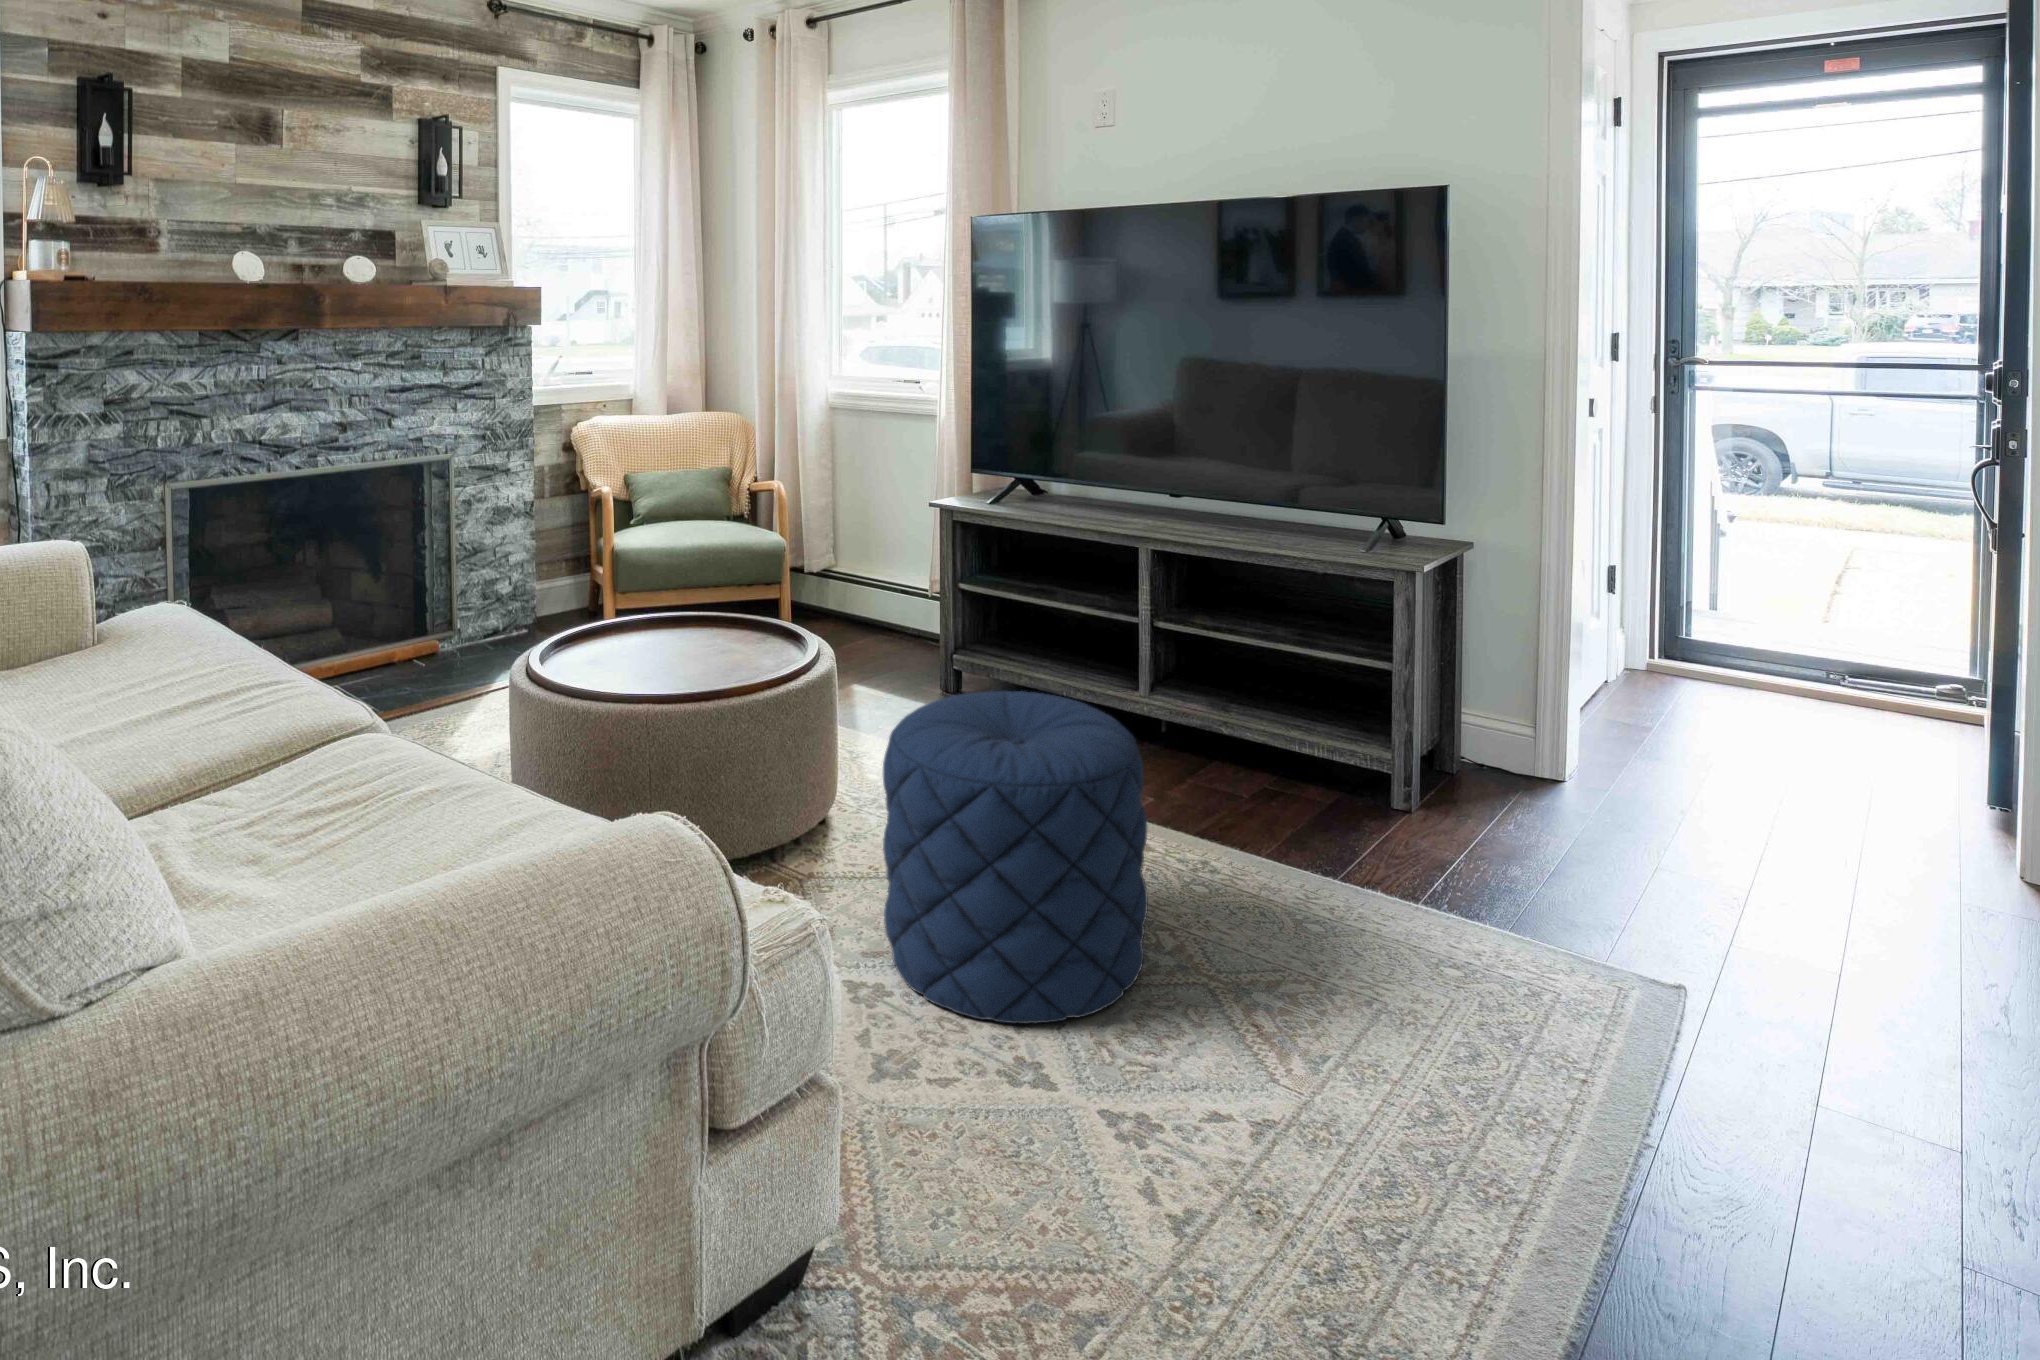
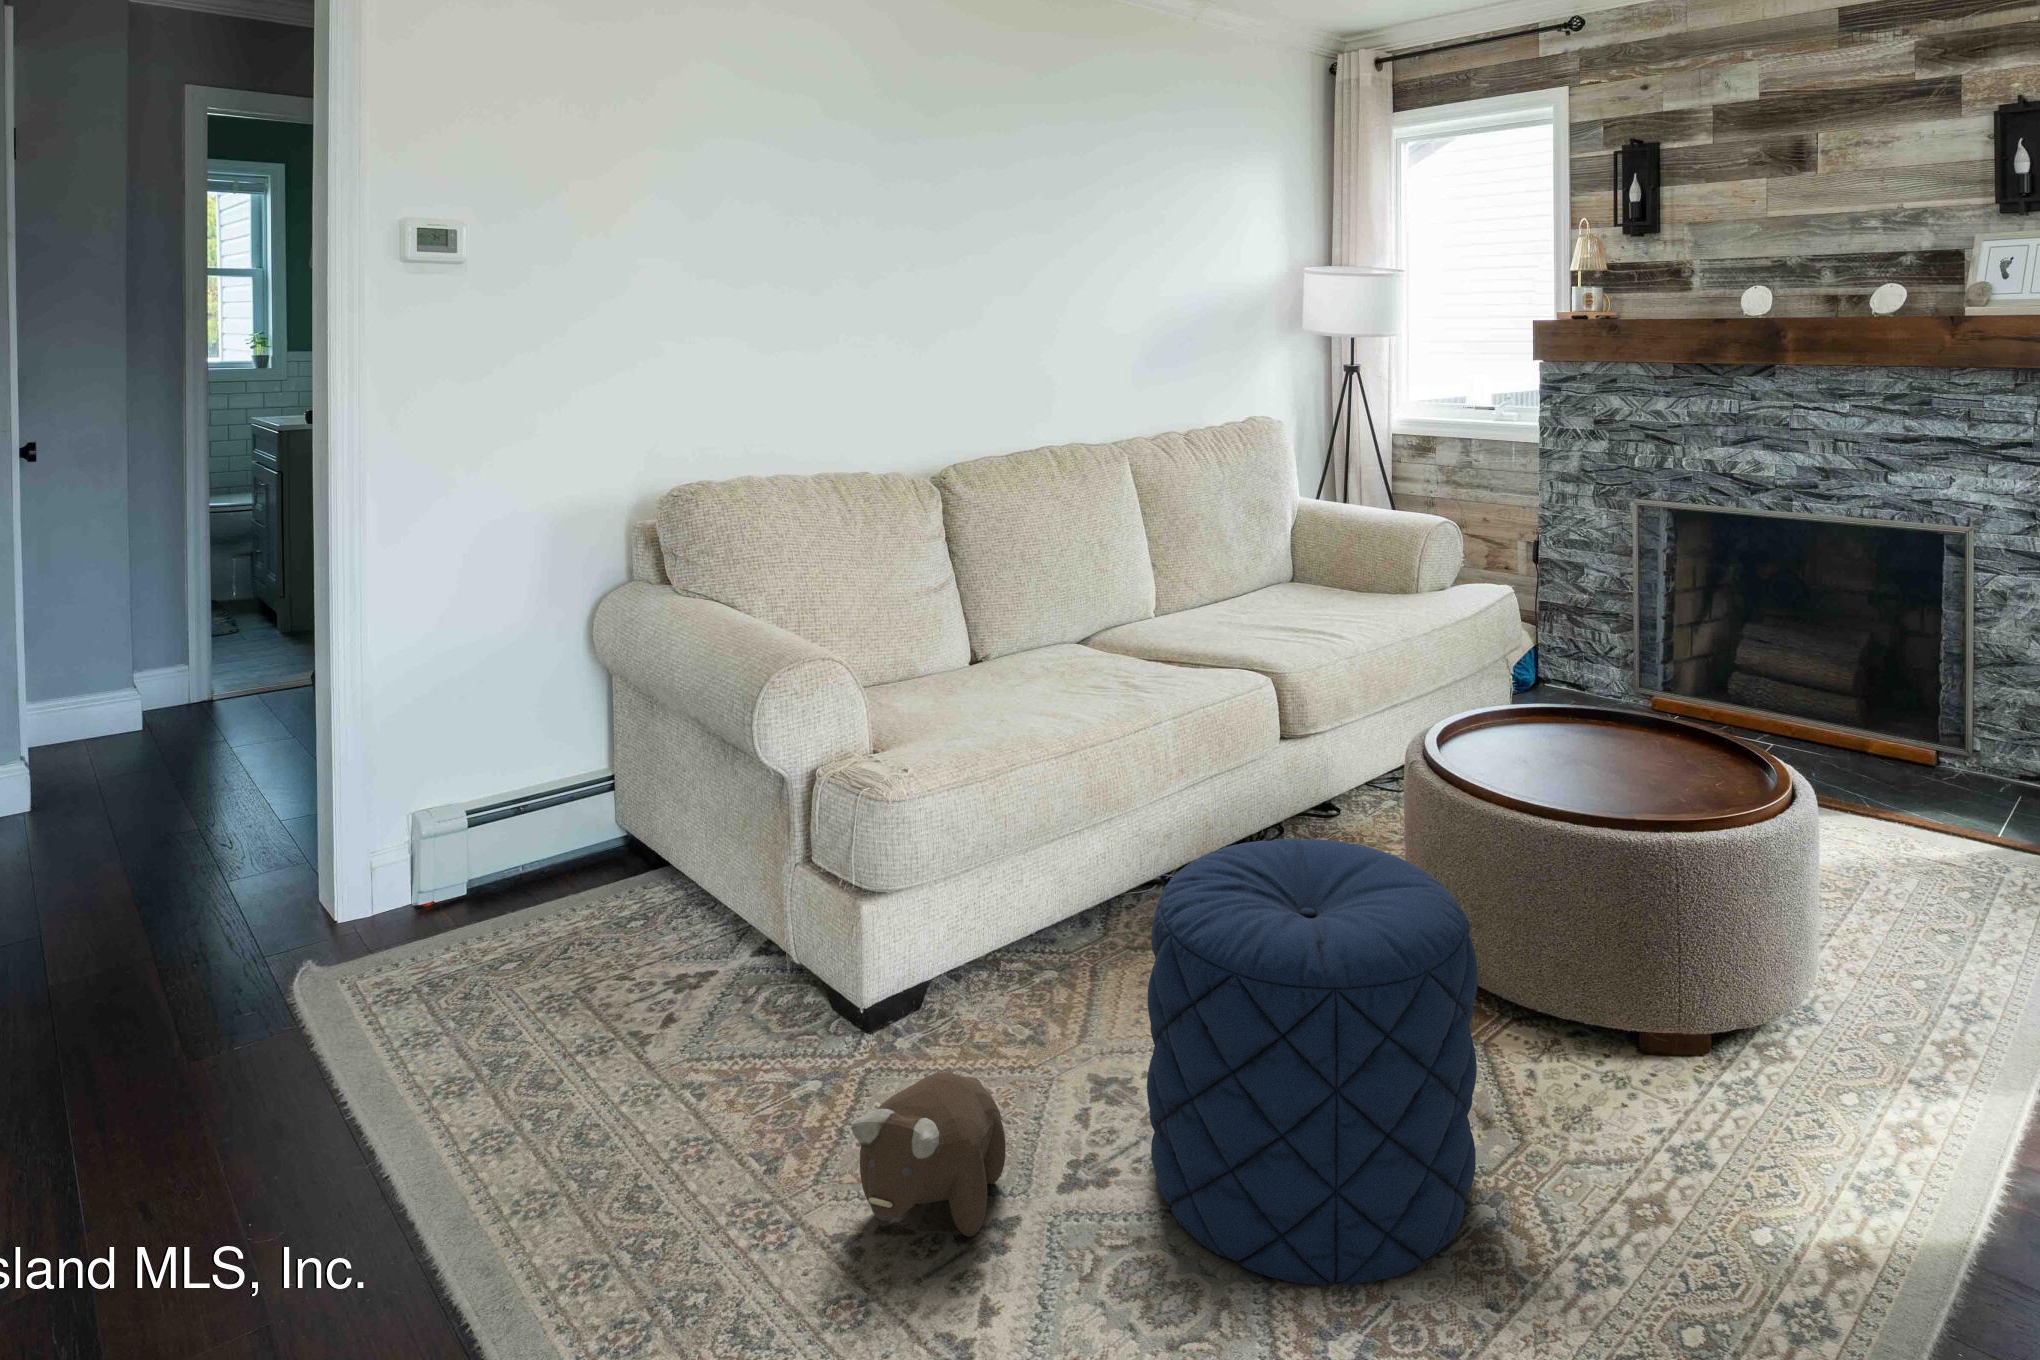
plush toy: none [1019,1021,1238,1199] -> present [851,1072,1006,1237]

